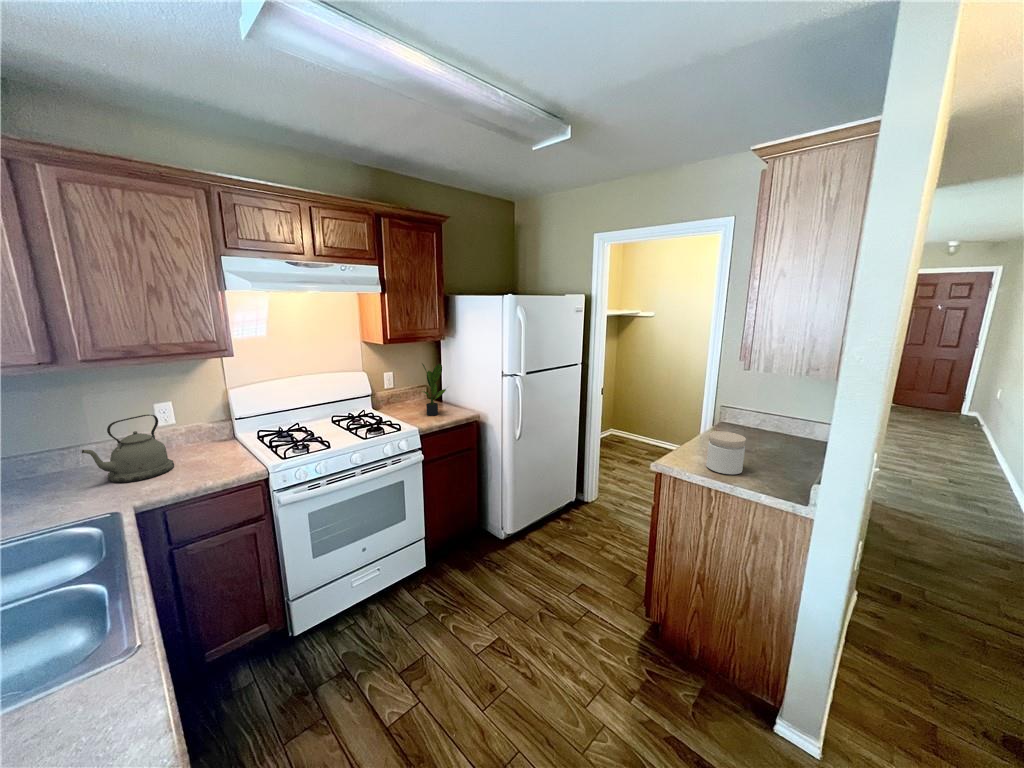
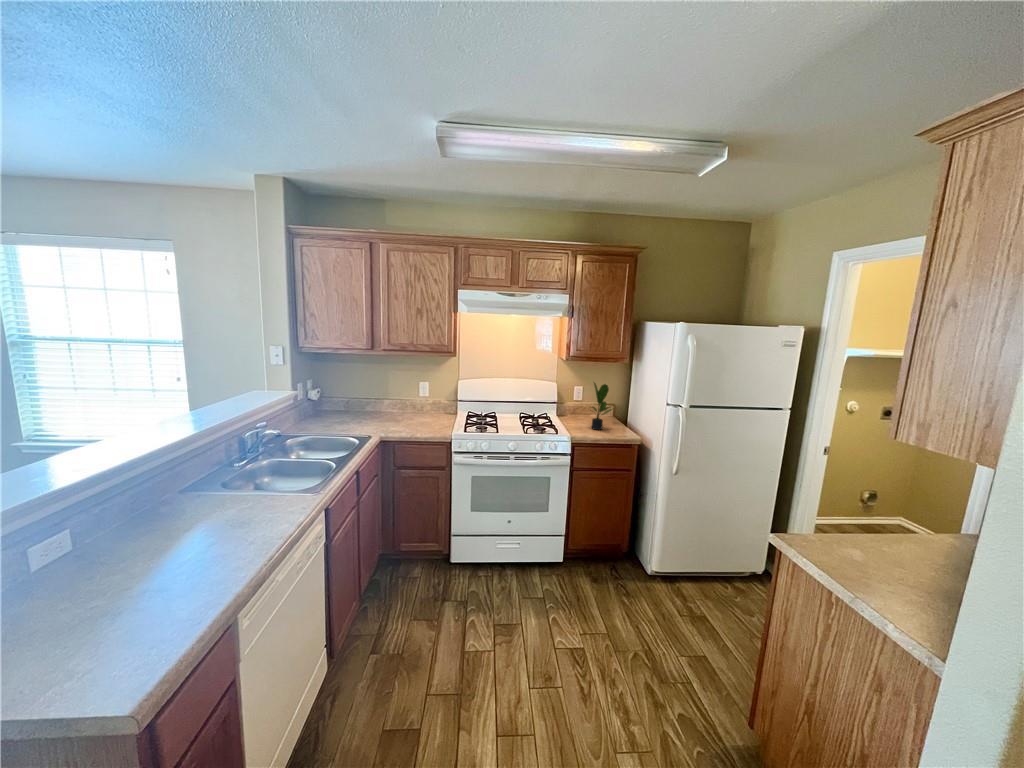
kettle: present [82,415,174,482] -> none [374,387,416,425]
jar: present [706,431,746,474] -> none [843,518,915,589]

